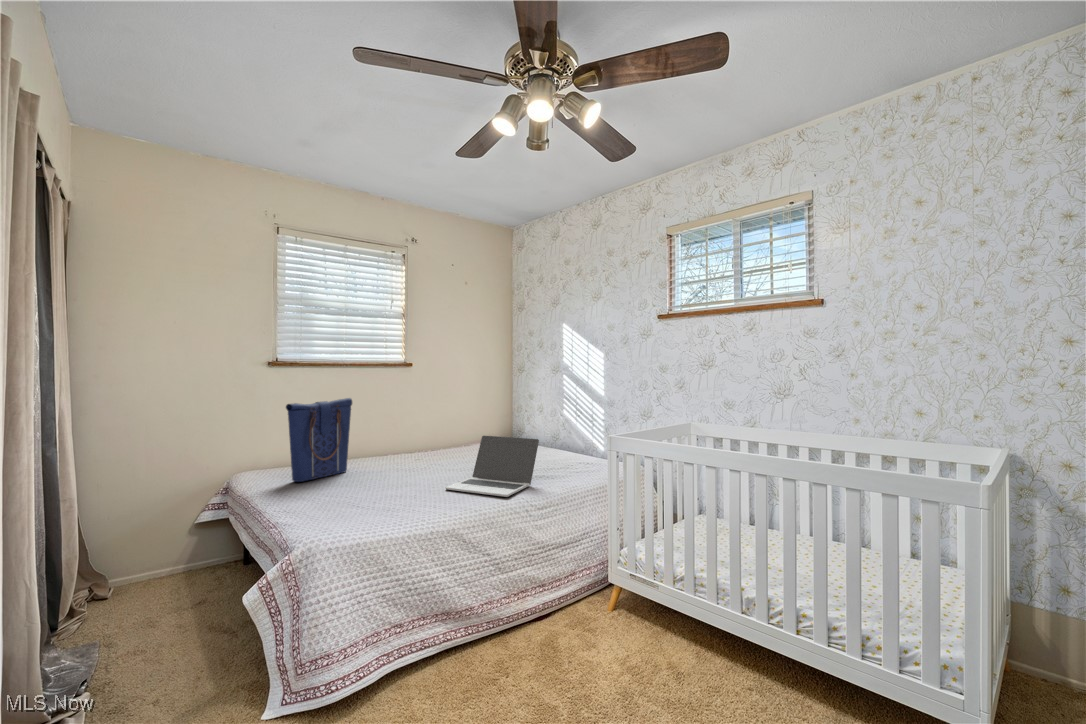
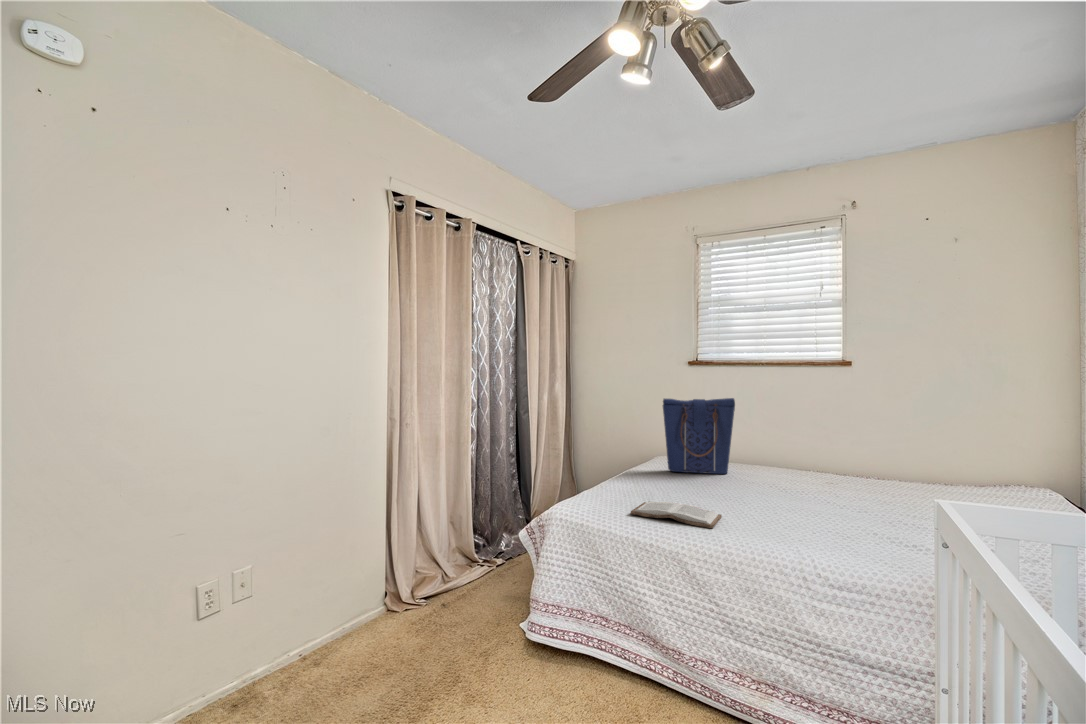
laptop: present [446,436,539,497] -> none [753,463,903,551]
book: none [365,495,450,519] -> present [631,501,722,528]

